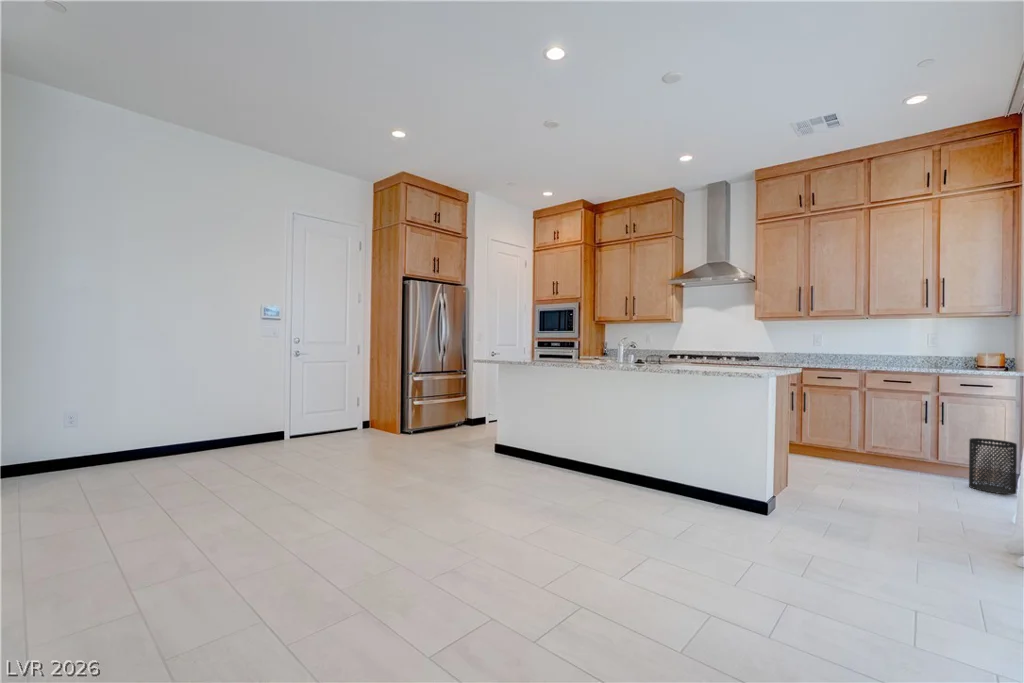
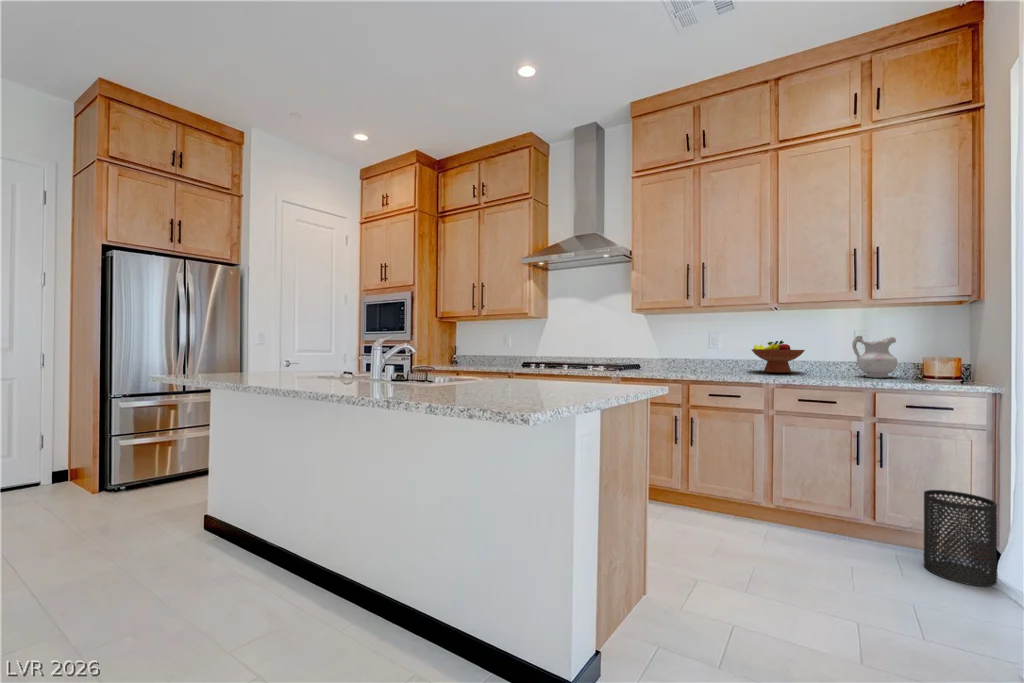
ceramic pitcher: none [926,338,960,367] -> present [852,336,897,378]
fruit bowl: none [849,341,891,364] -> present [752,340,805,373]

